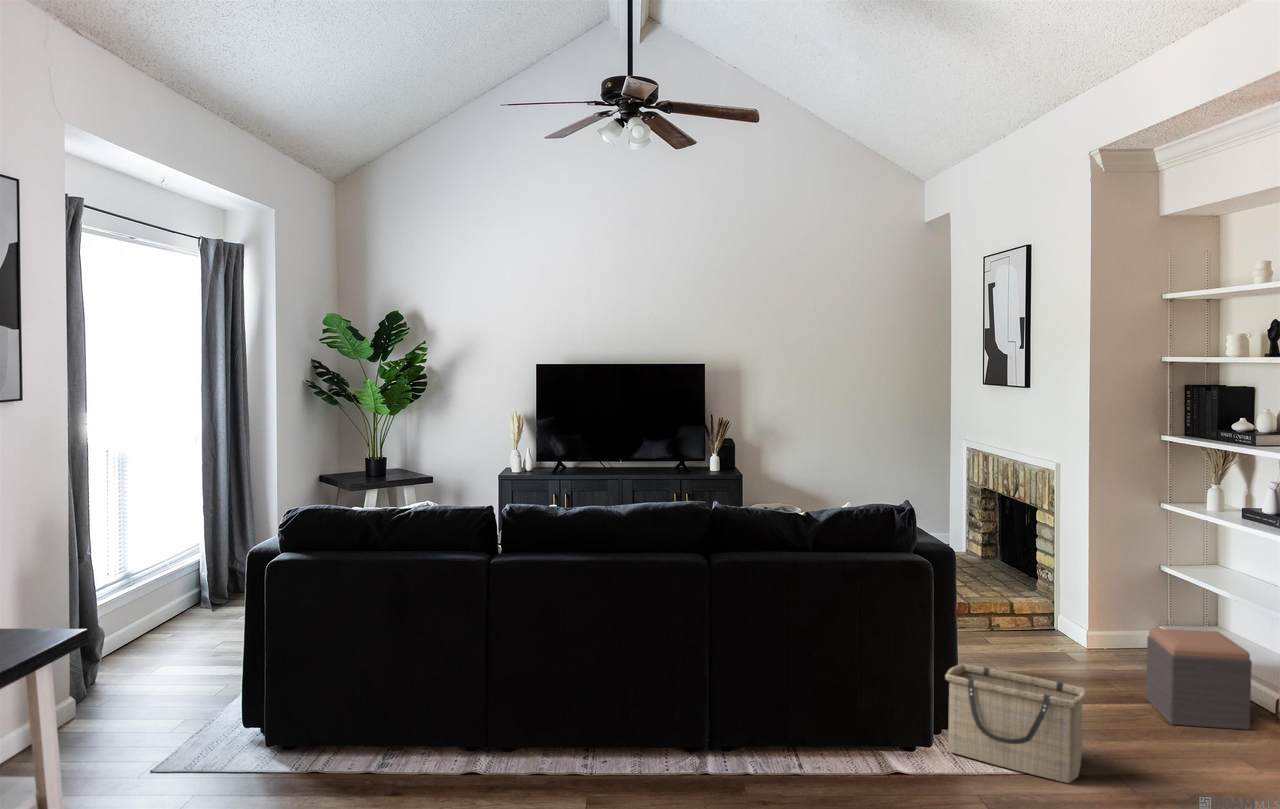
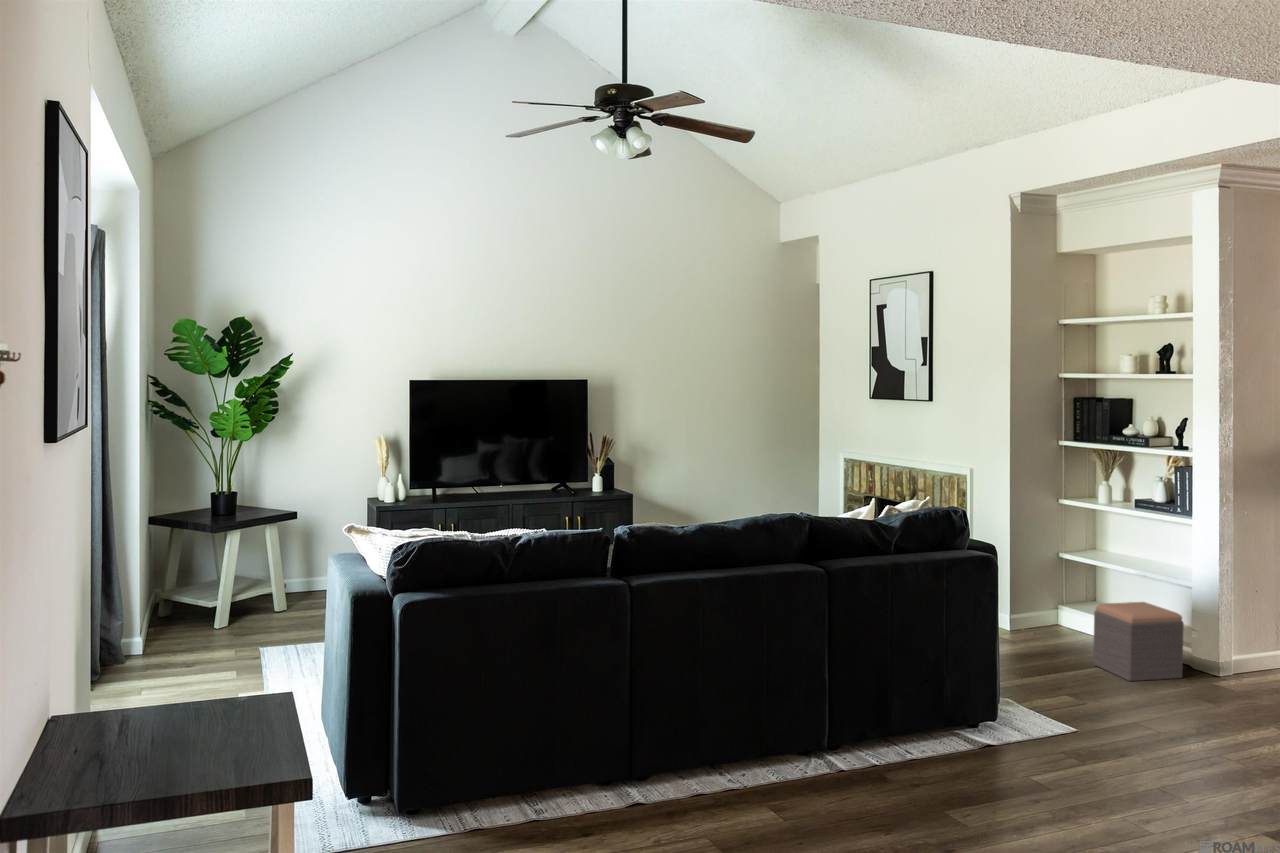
basket: present [945,664,1087,783] -> none [999,646,1121,734]

